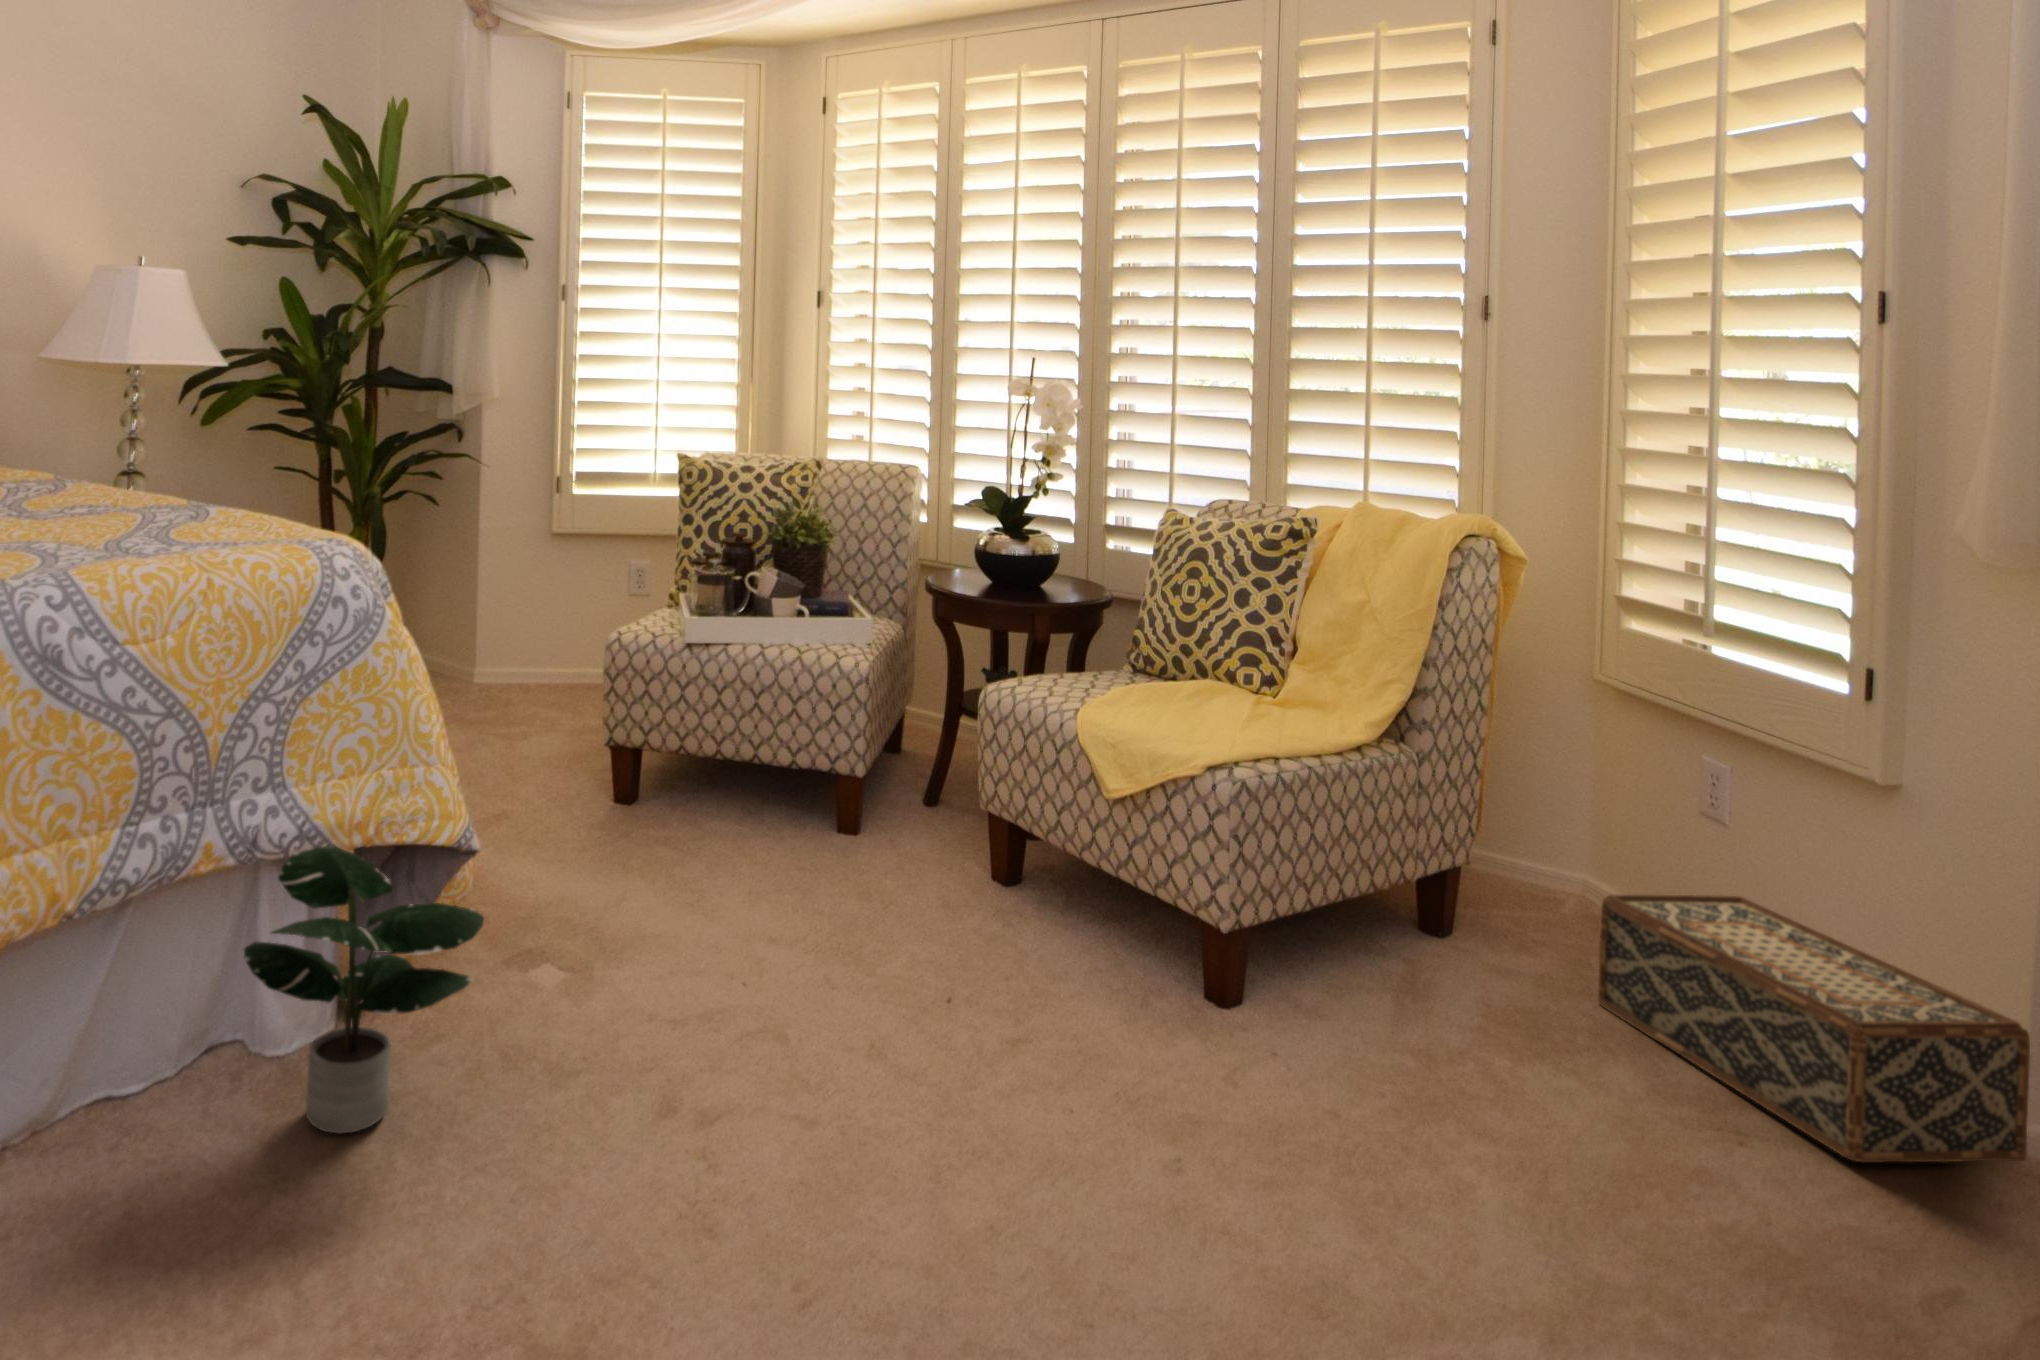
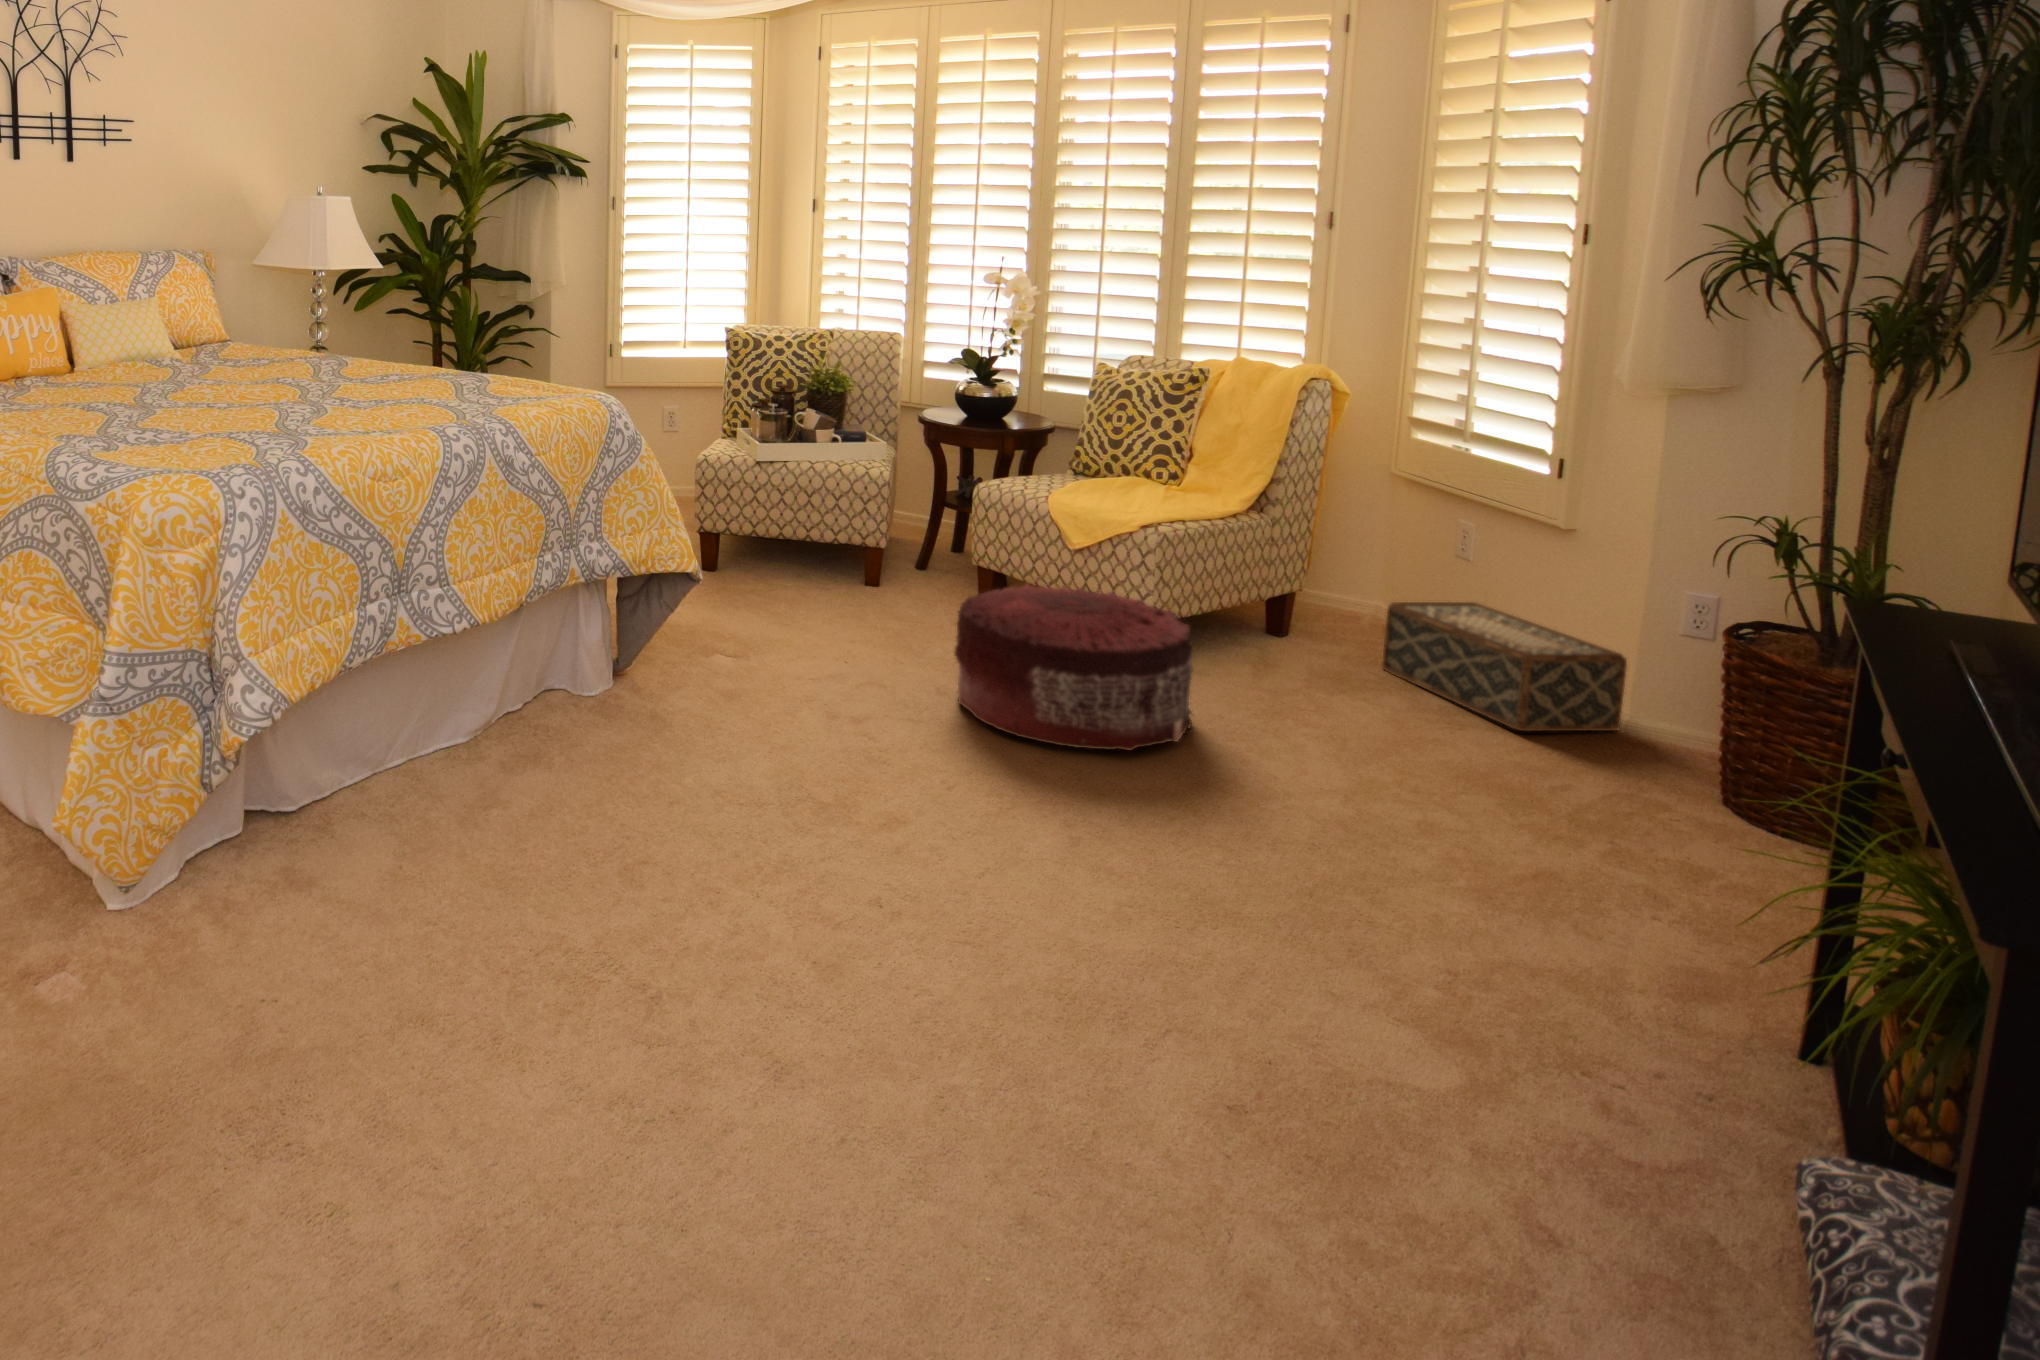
potted plant: present [244,847,484,1133] -> none [597,577,729,730]
pouf: none [882,857,1284,1211] -> present [955,584,1193,750]

